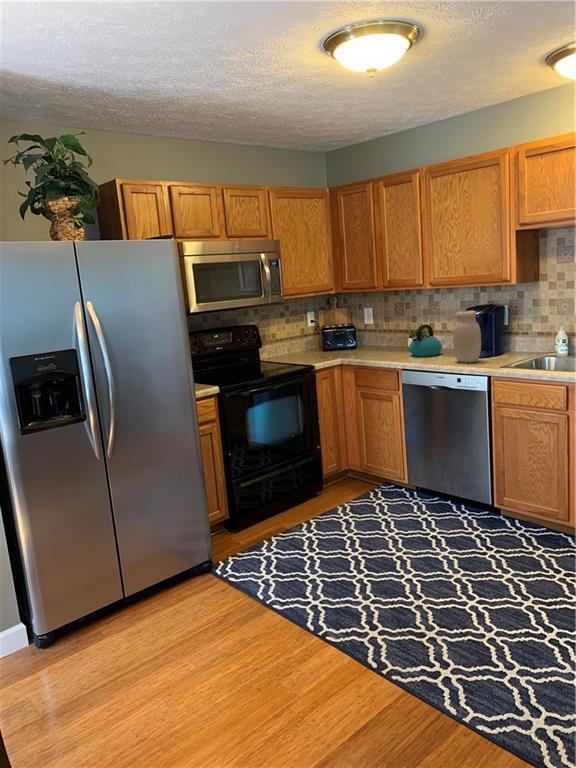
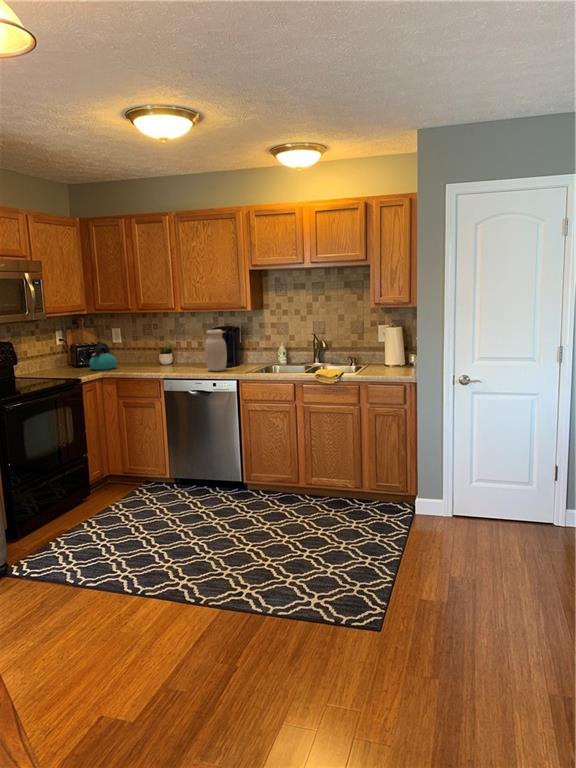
kettle: present [409,324,442,357] -> present [89,343,117,370]

